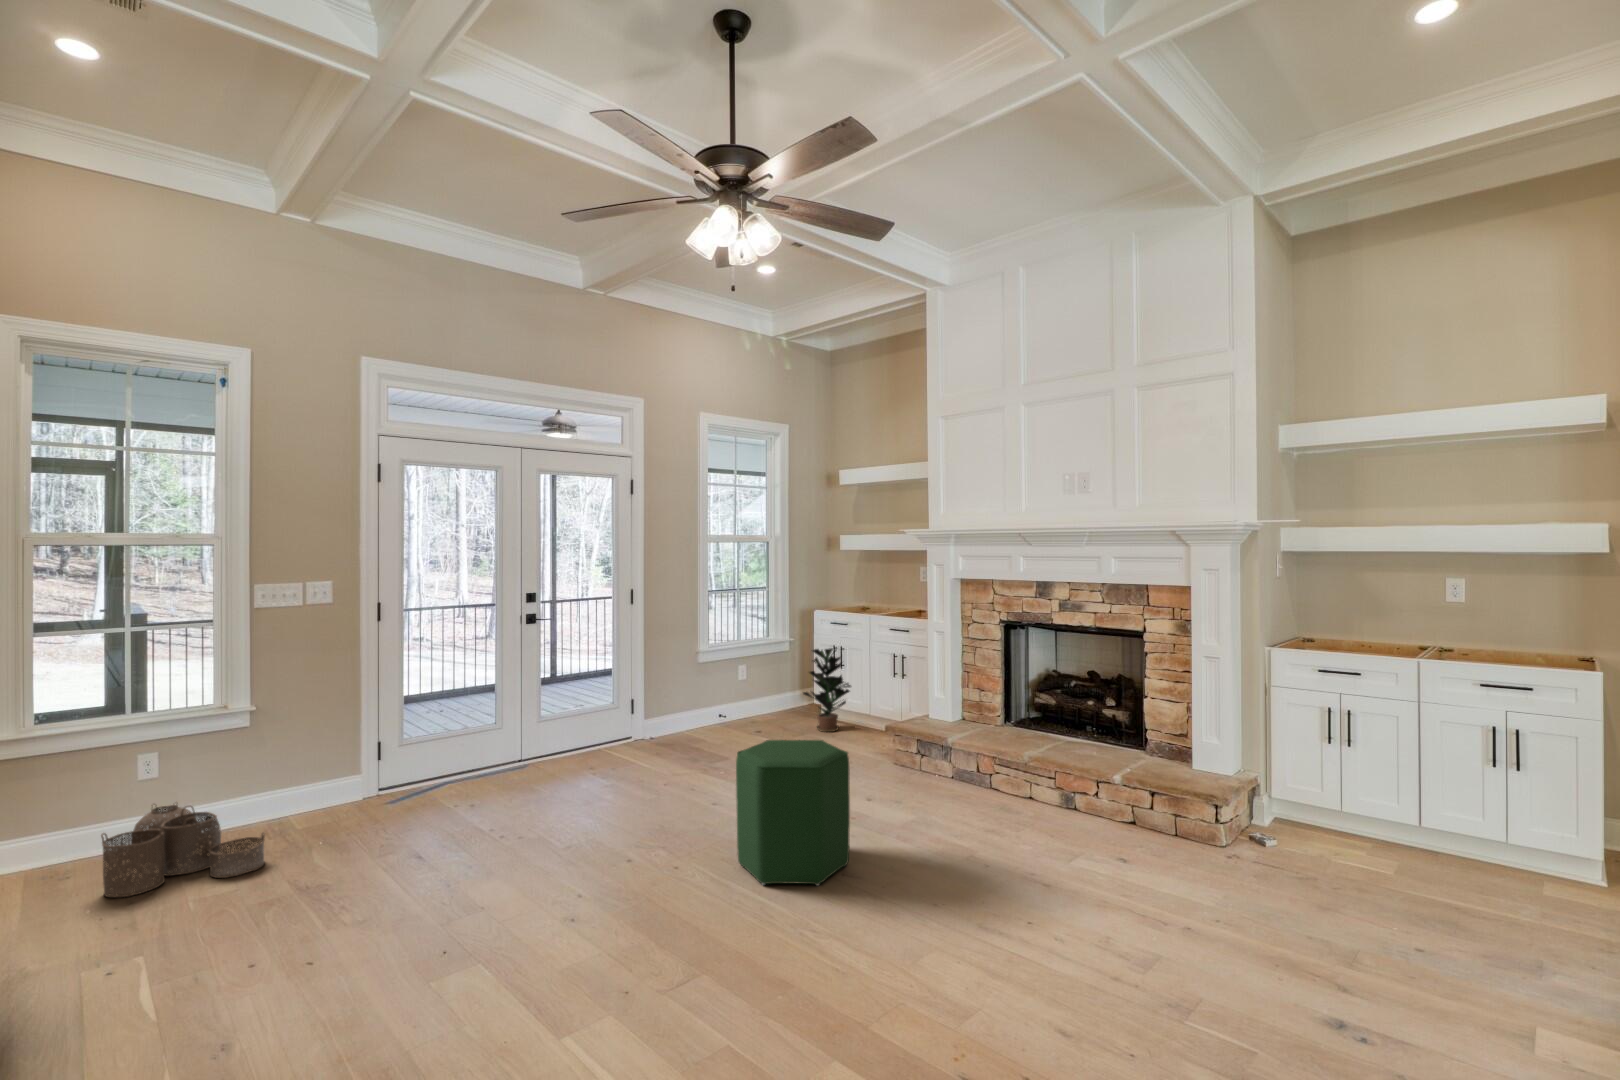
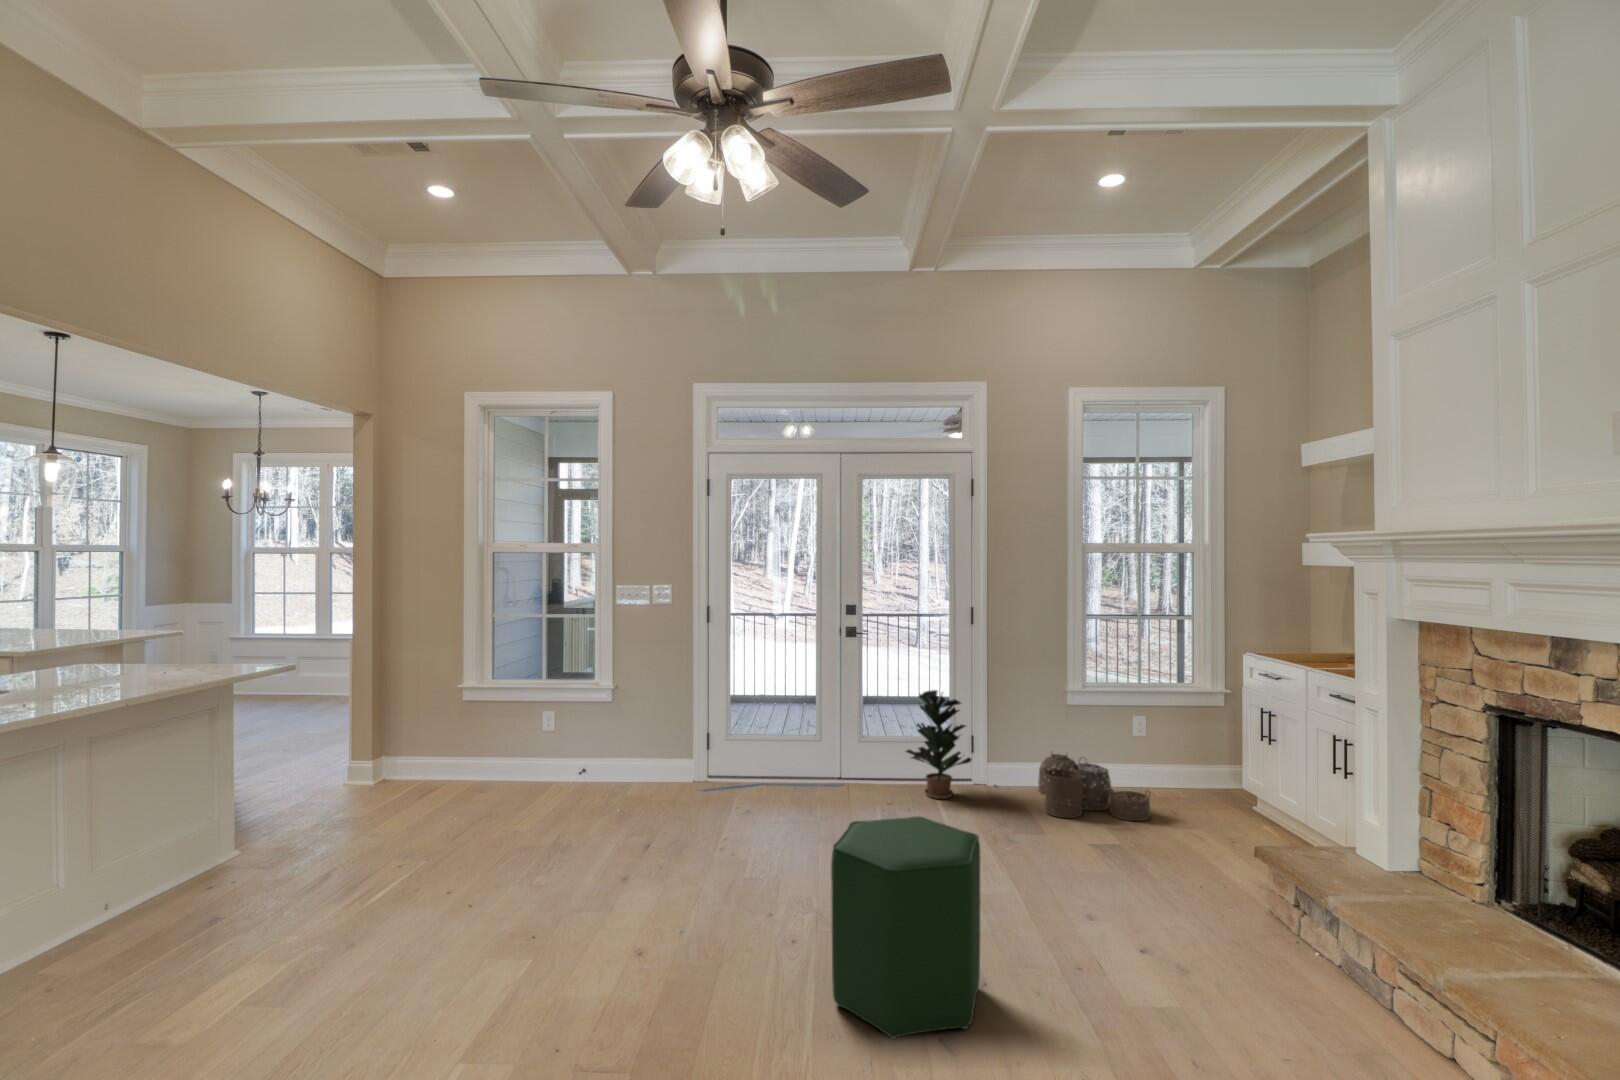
potted plant: present [803,648,851,732] -> present [906,690,971,799]
woven basket: present [101,805,265,897] -> present [1038,754,1150,821]

